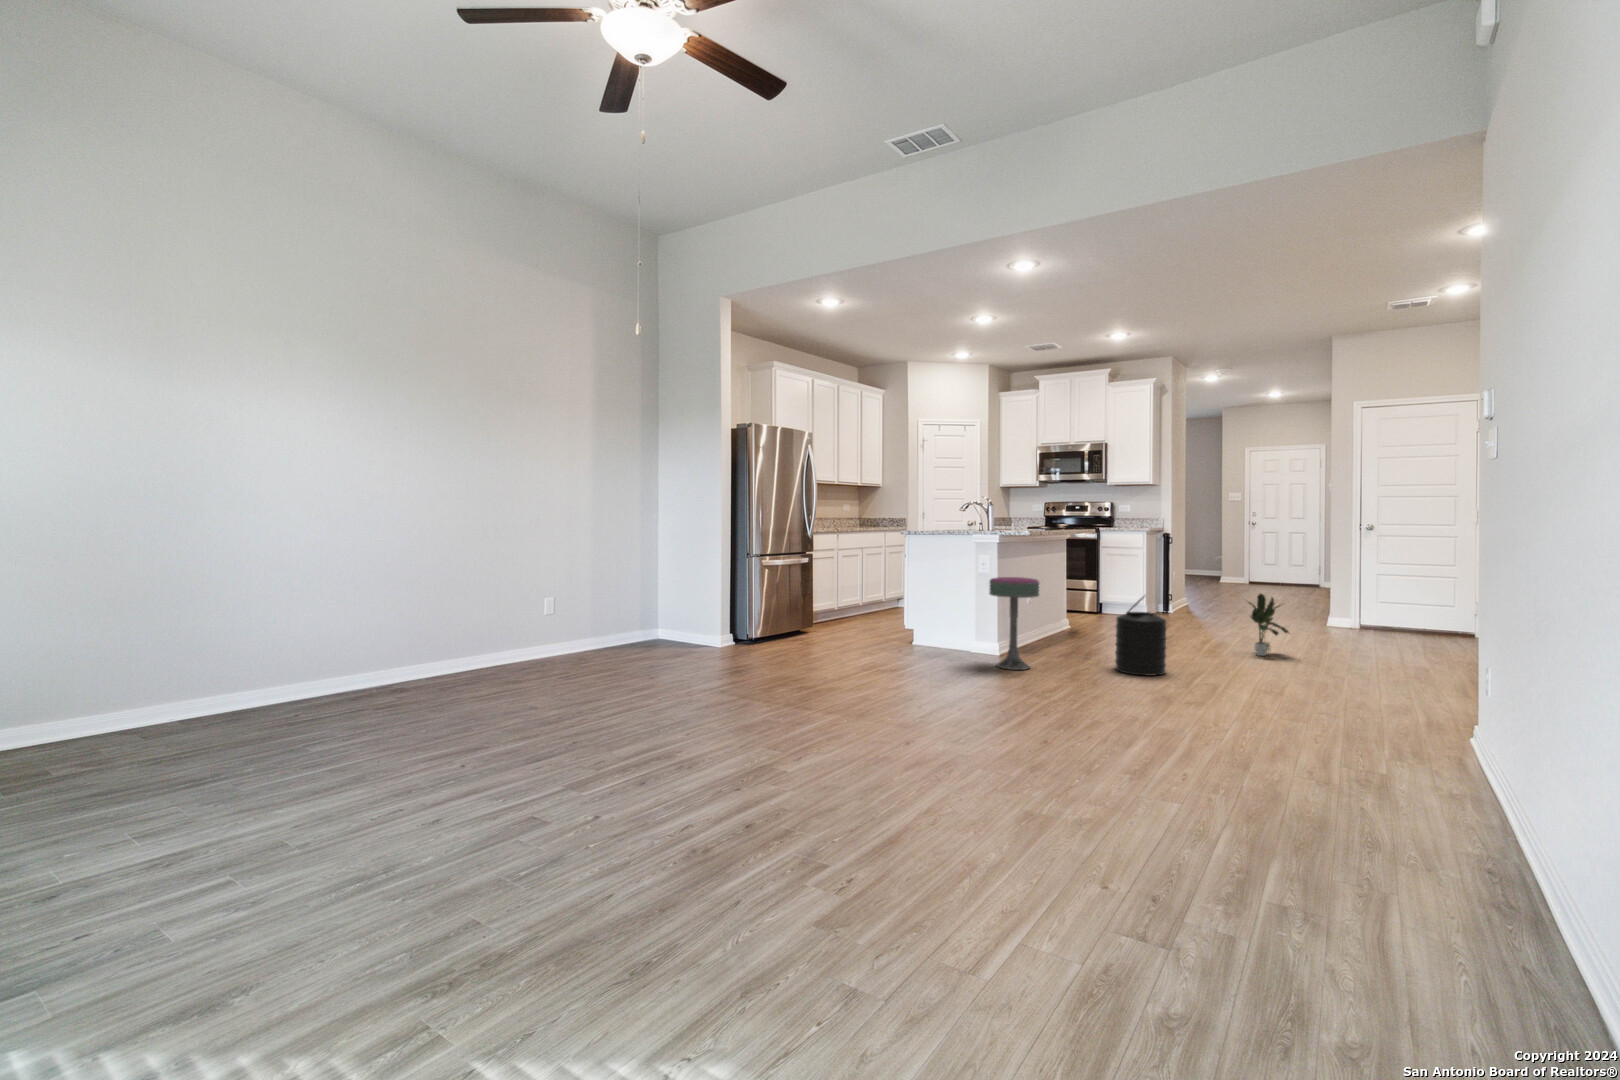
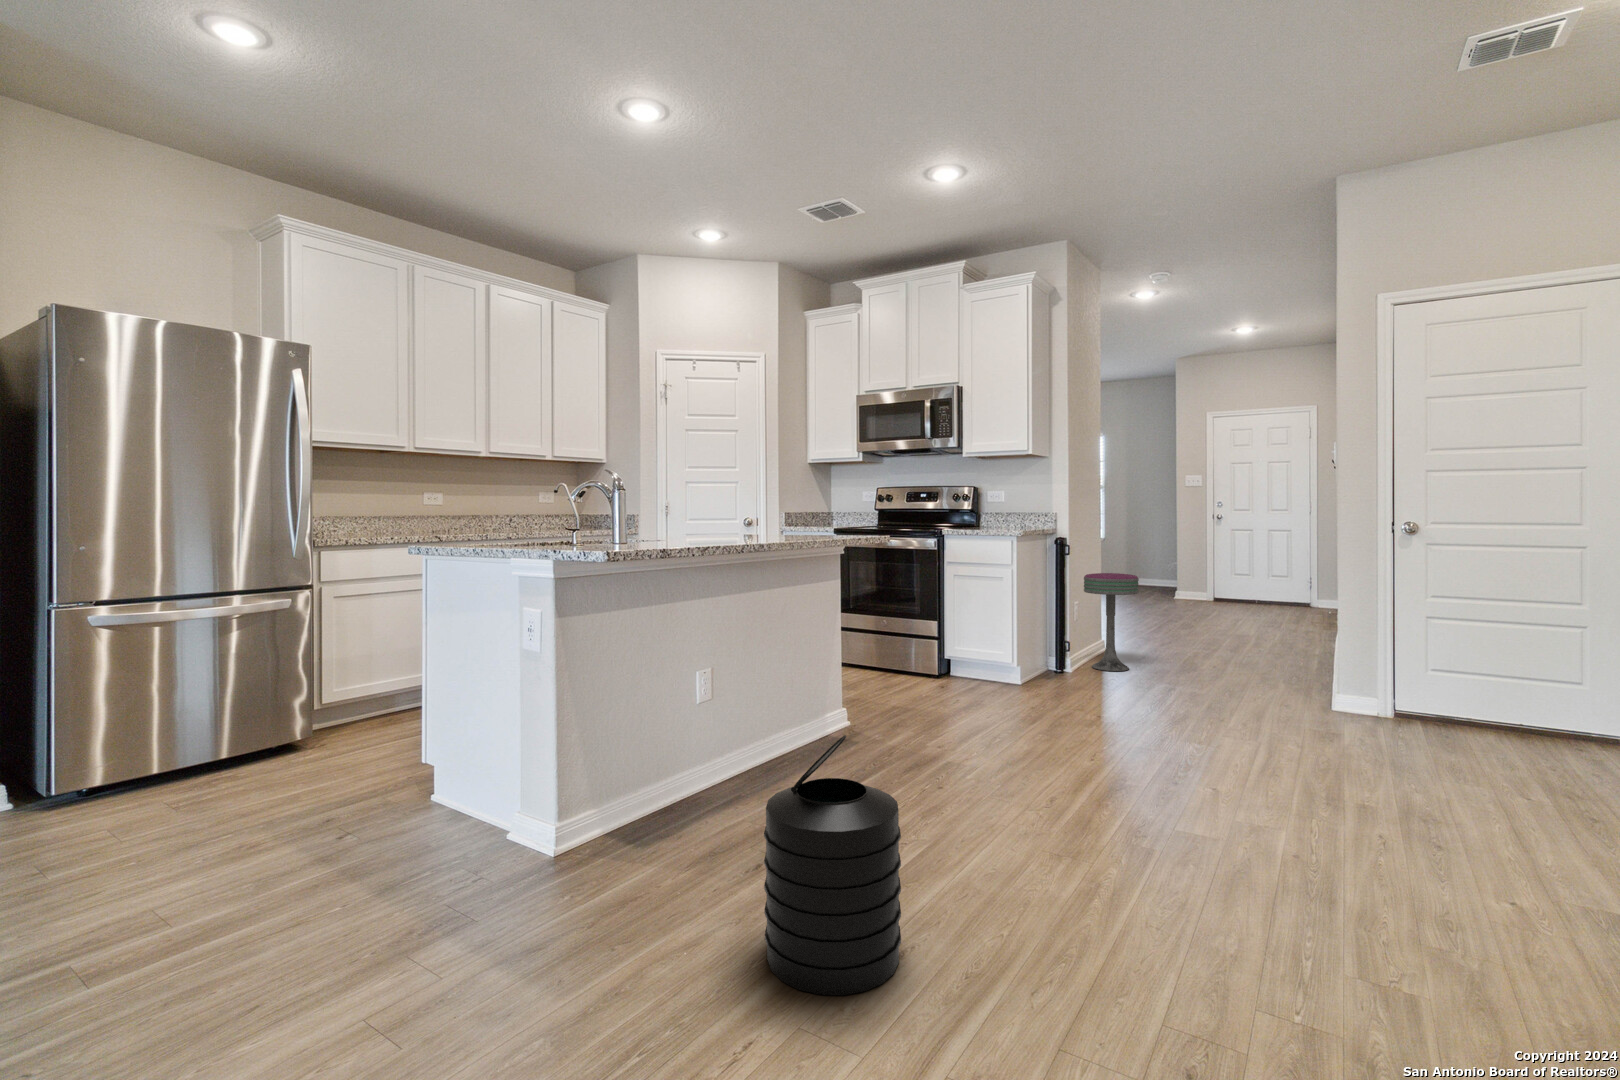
bar stool: present [989,577,1039,670] -> present [1084,573,1139,671]
potted plant: present [1249,594,1289,656] -> none [1153,690,1261,844]

